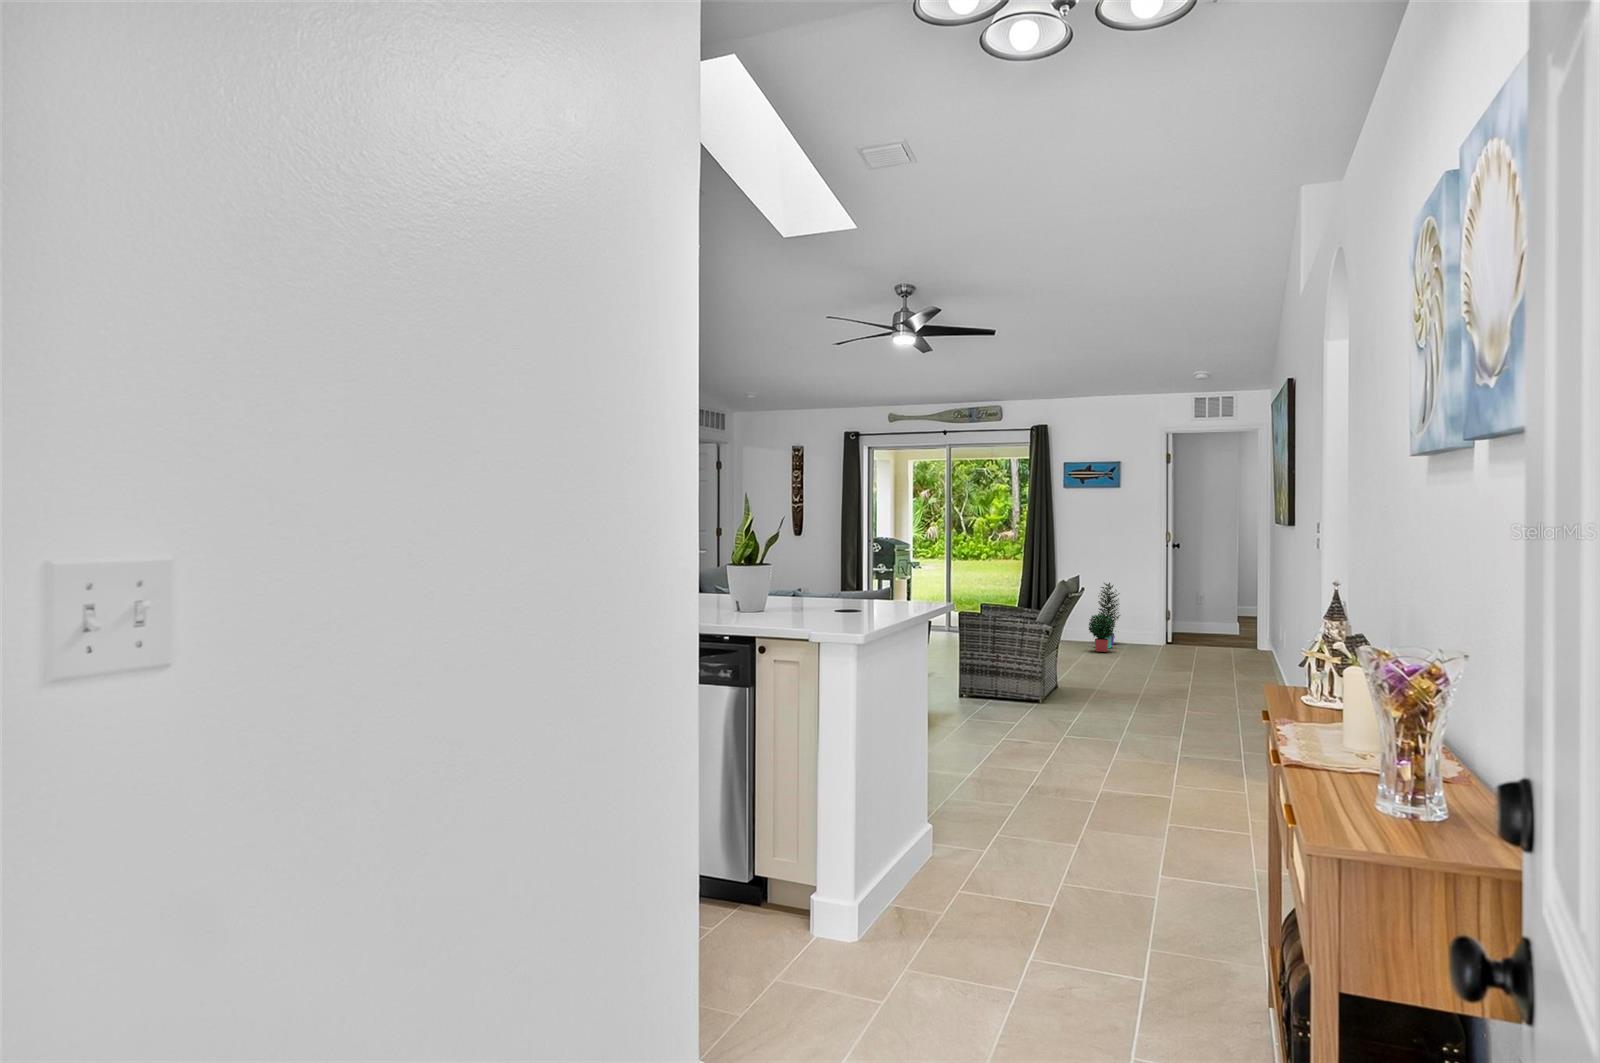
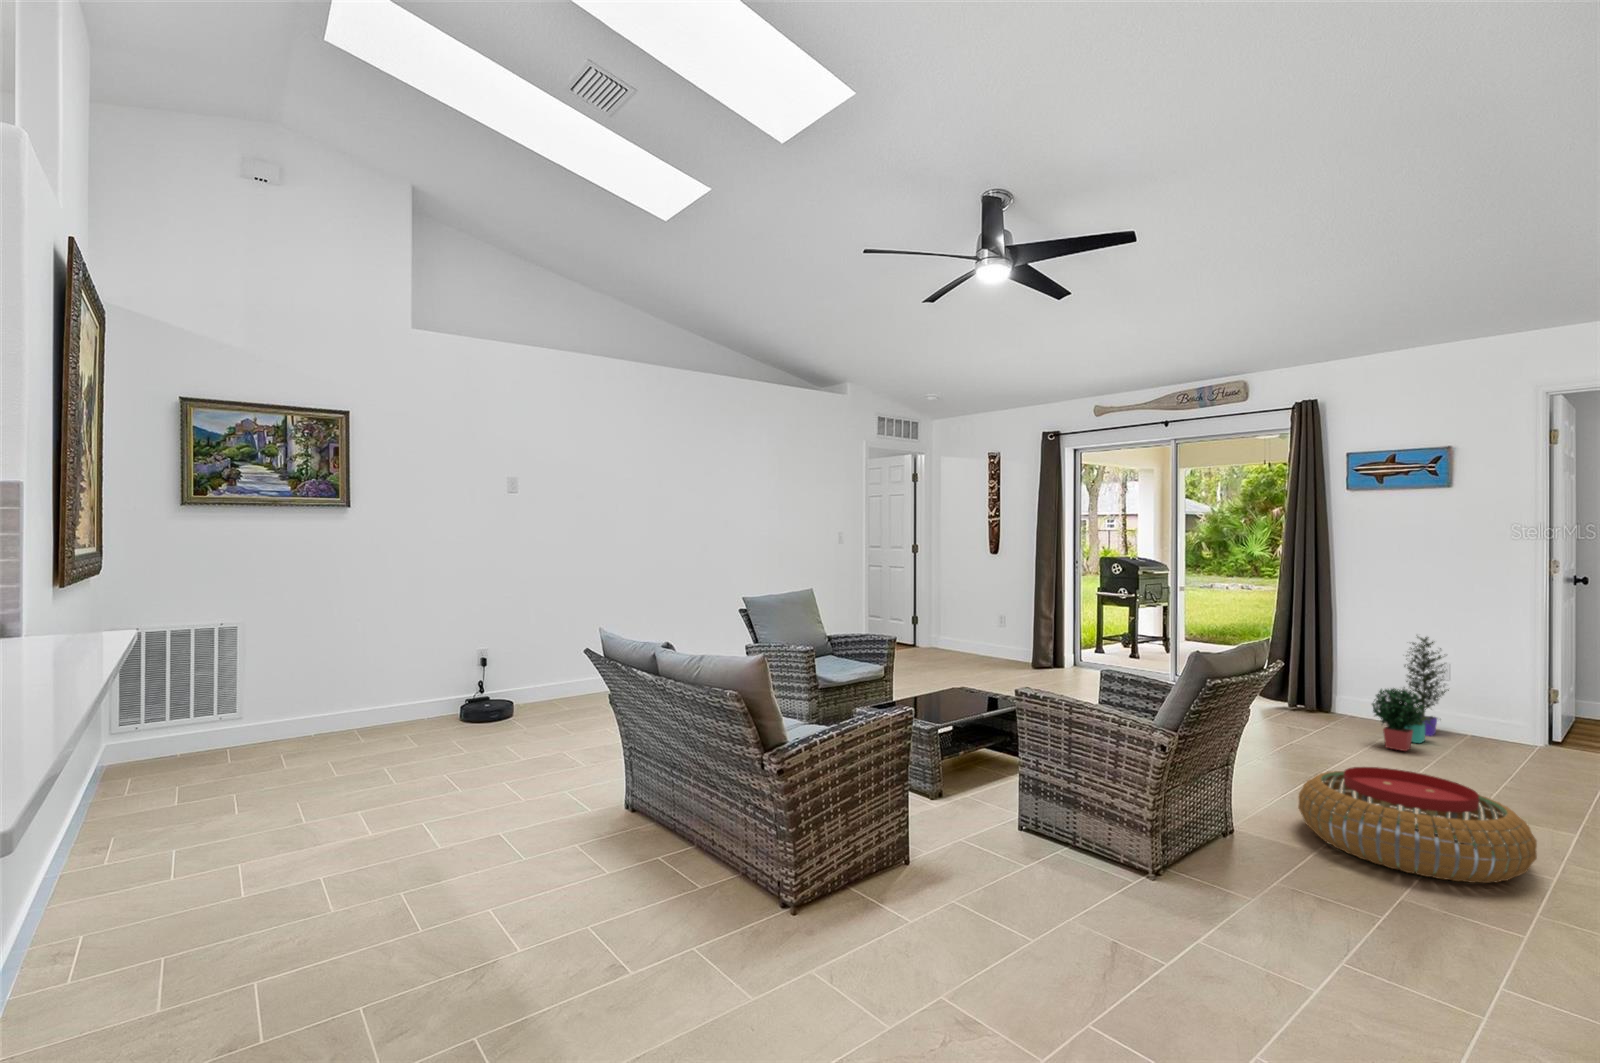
pouf: none [1084,646,1186,689] -> present [1298,767,1537,883]

